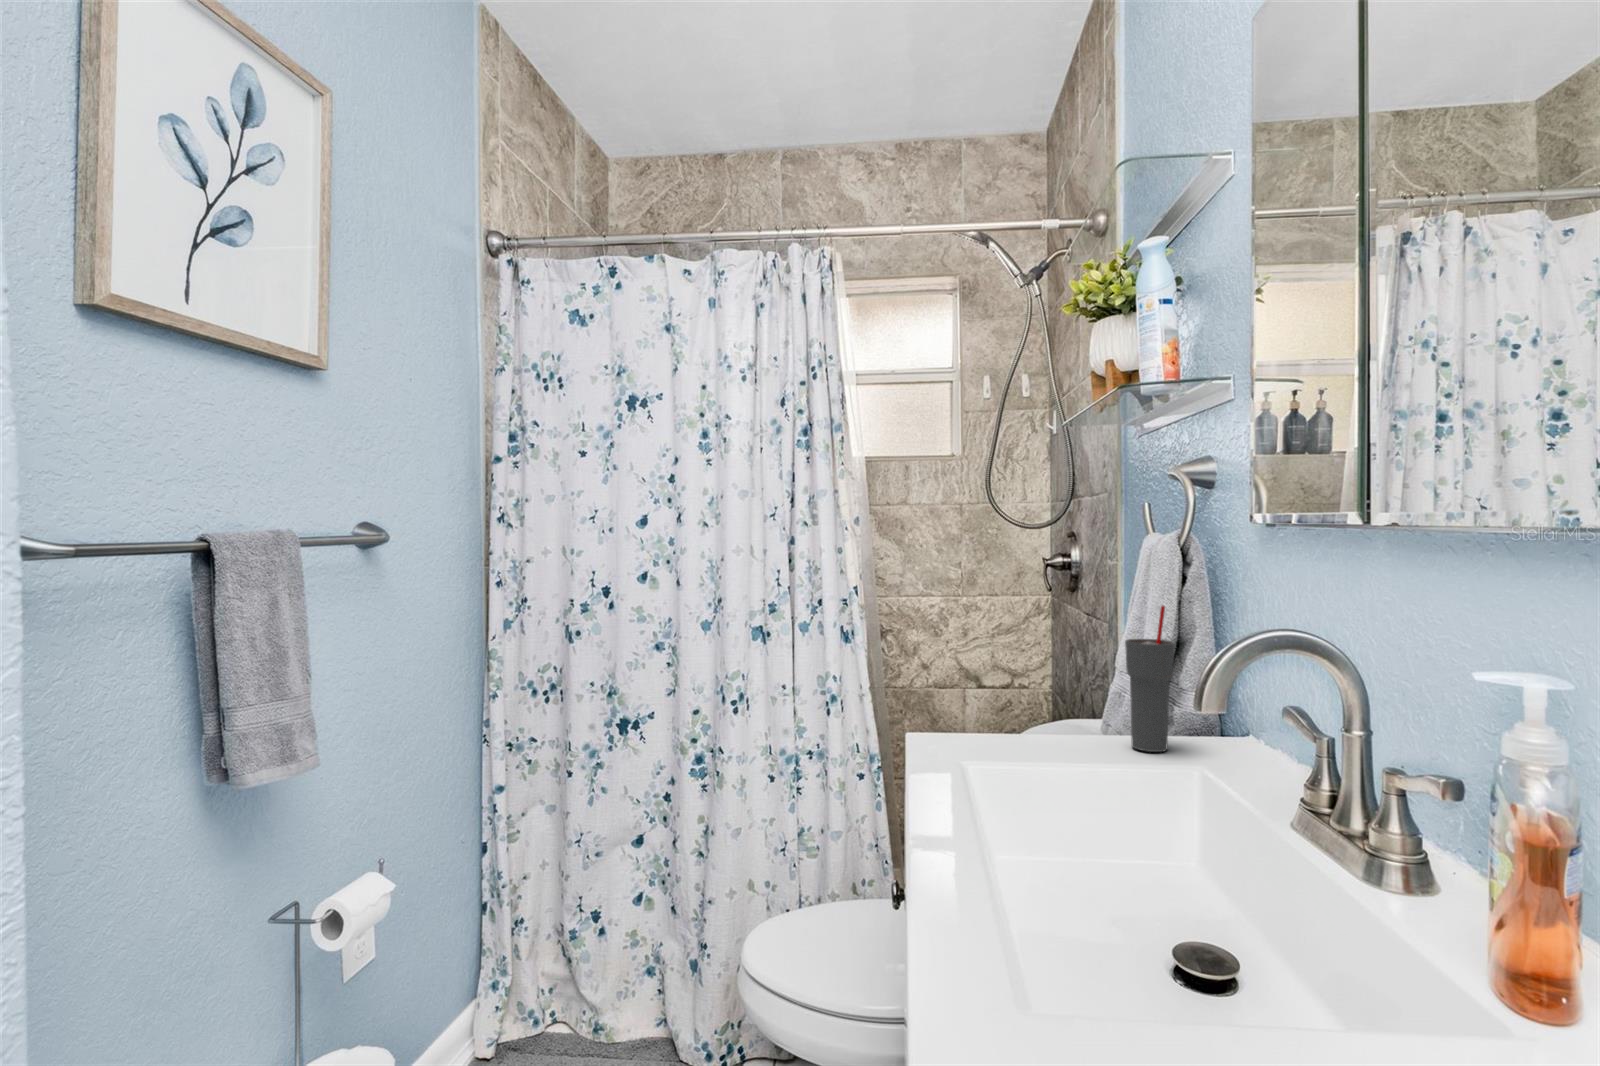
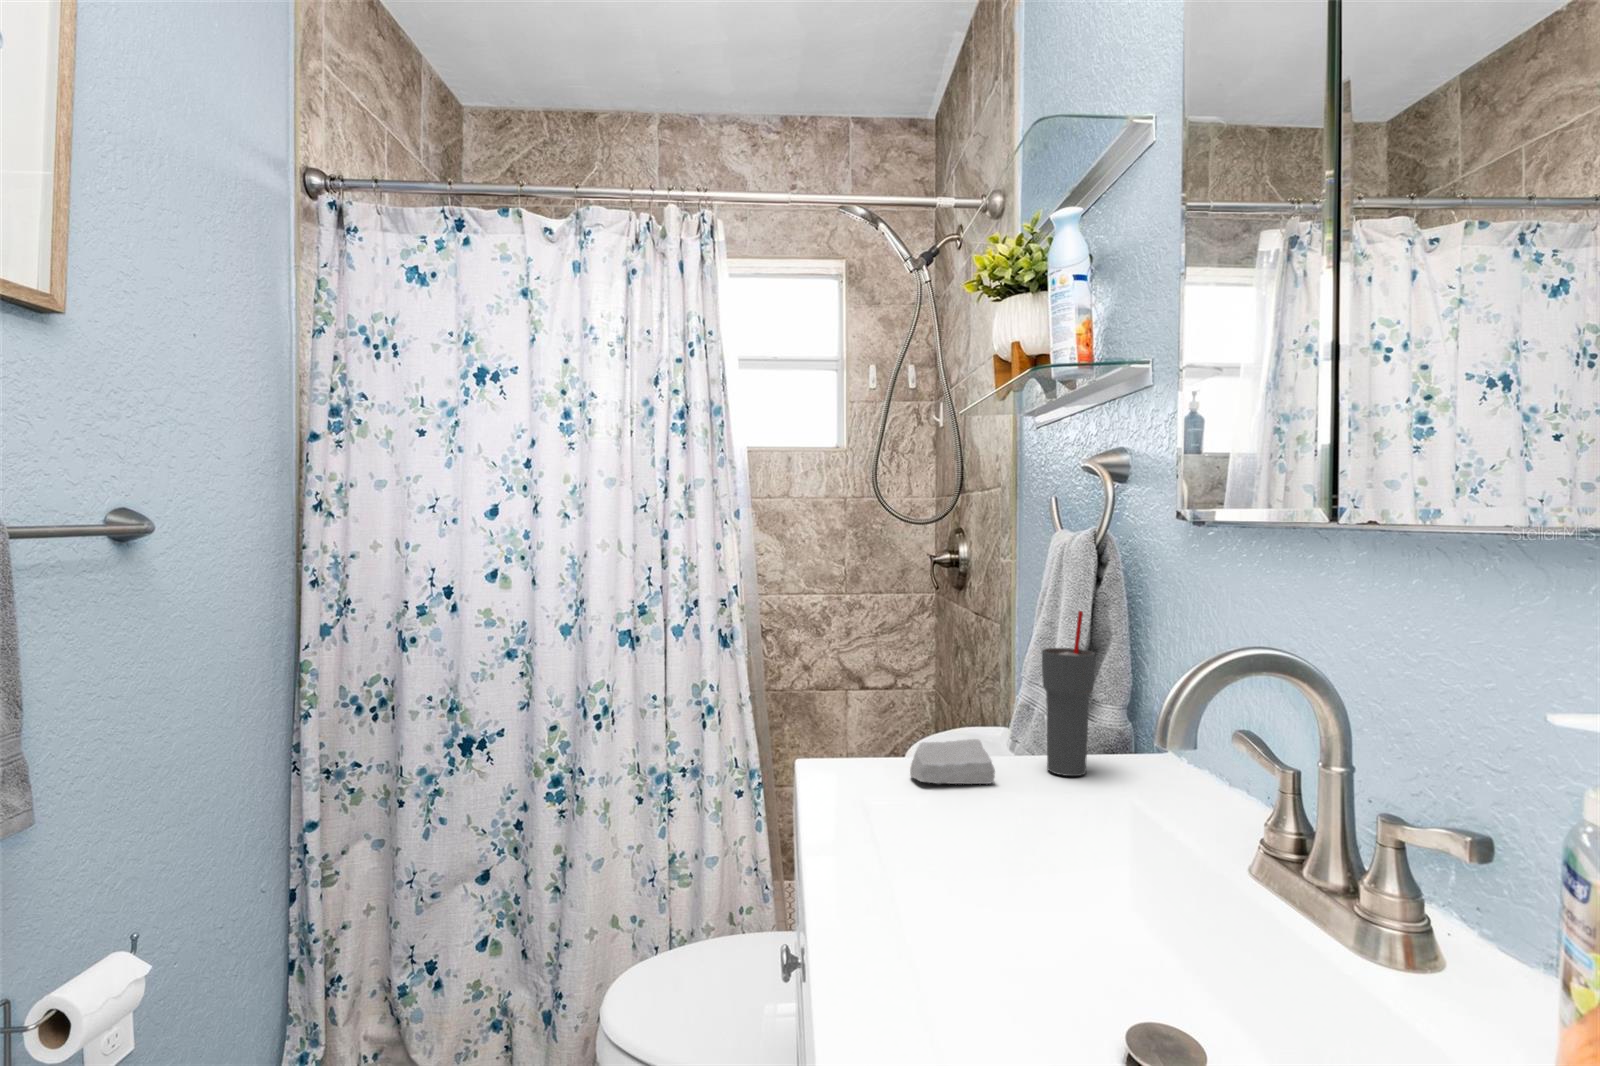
soap bar: none [1006,718,1081,756] -> present [910,739,995,784]

